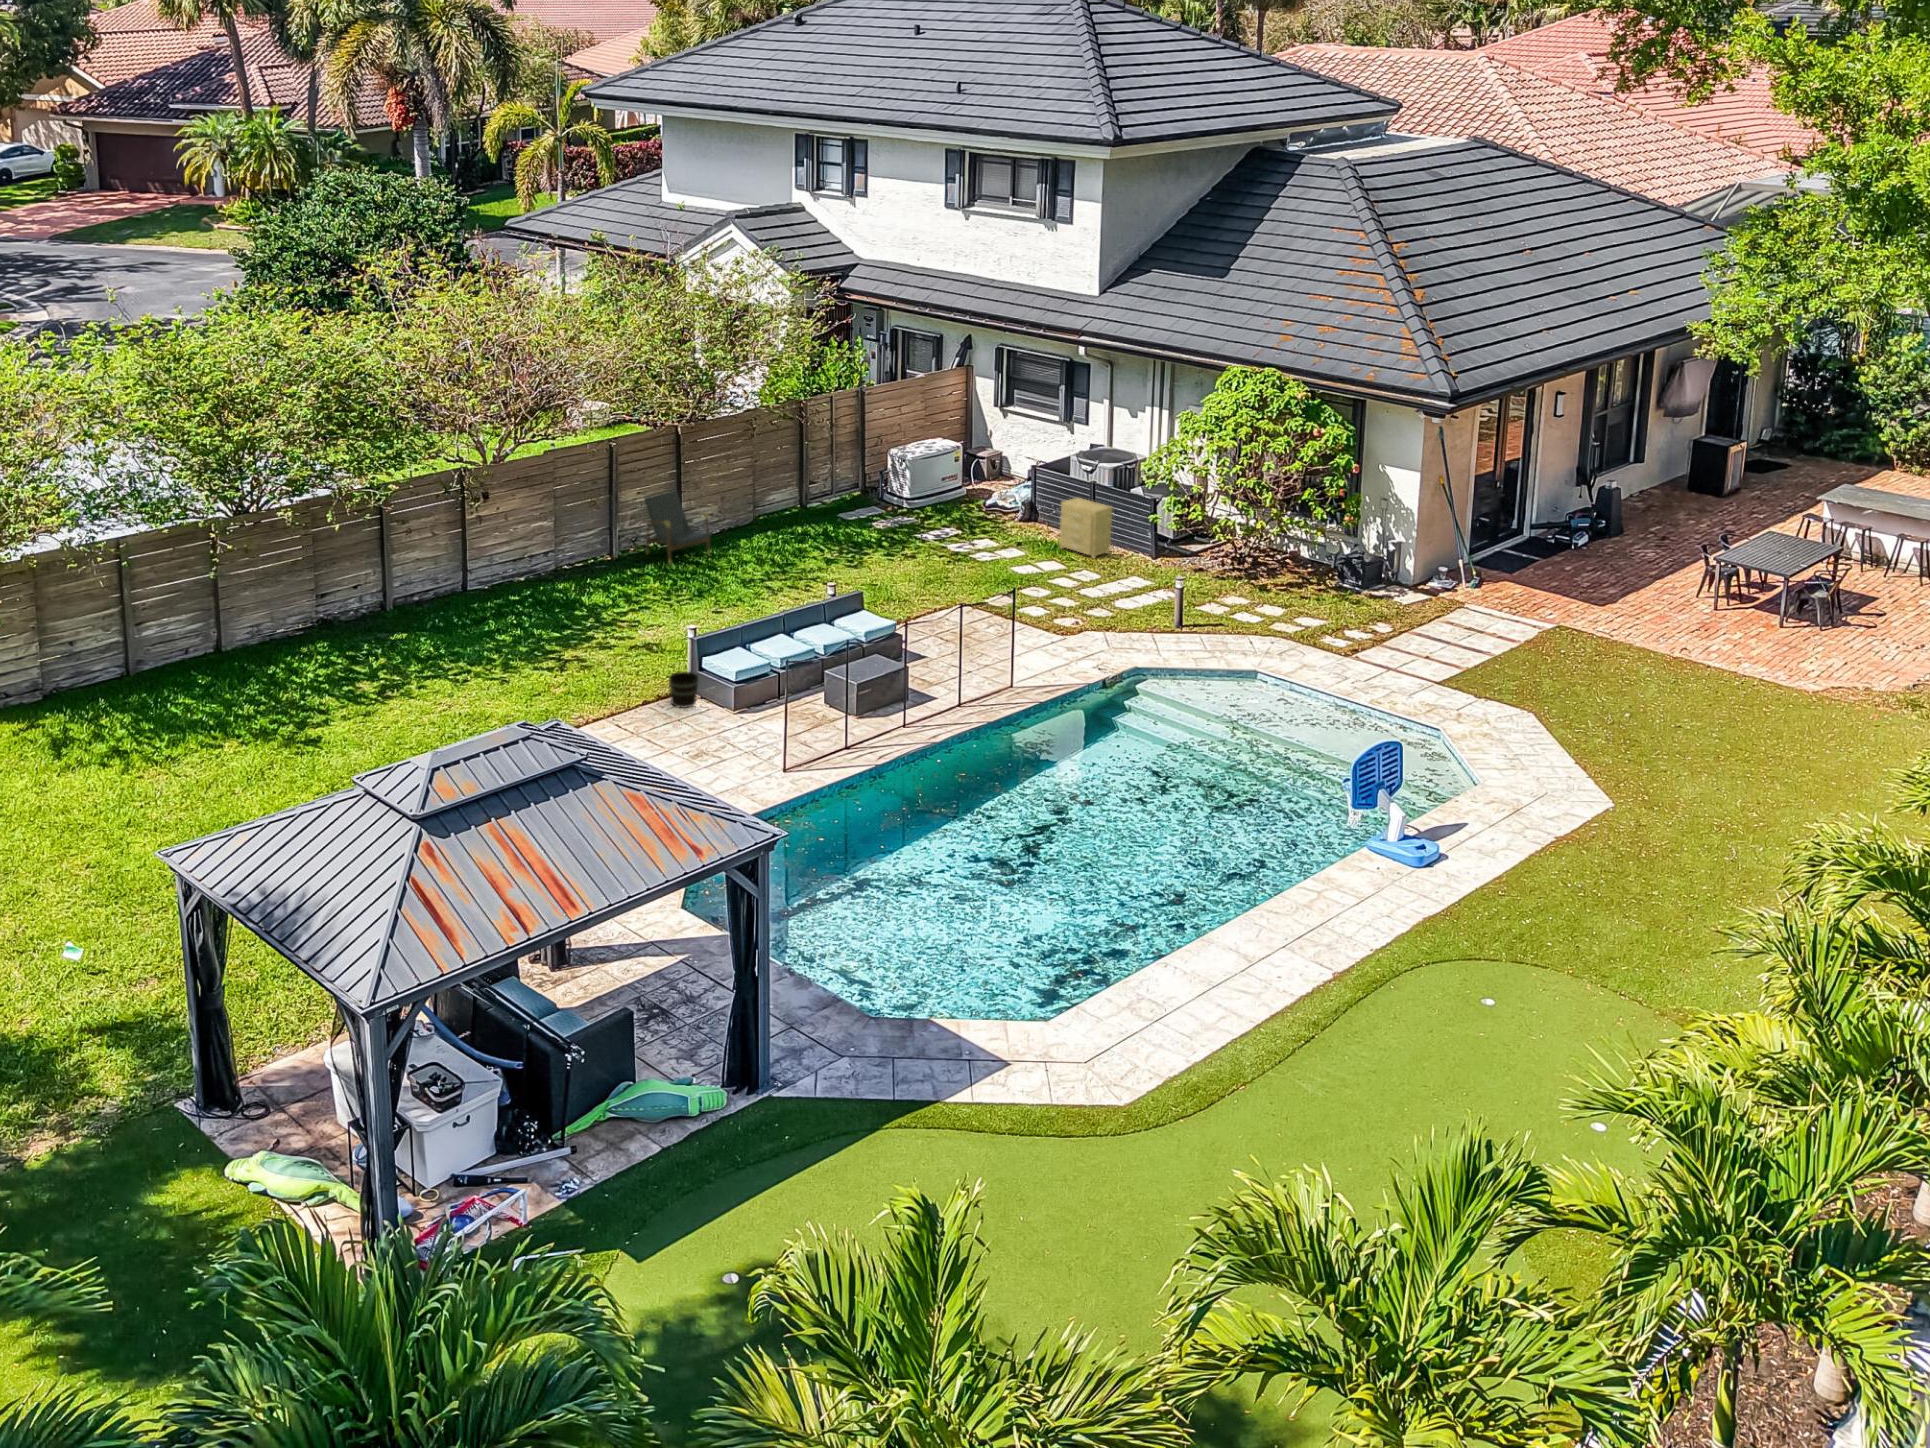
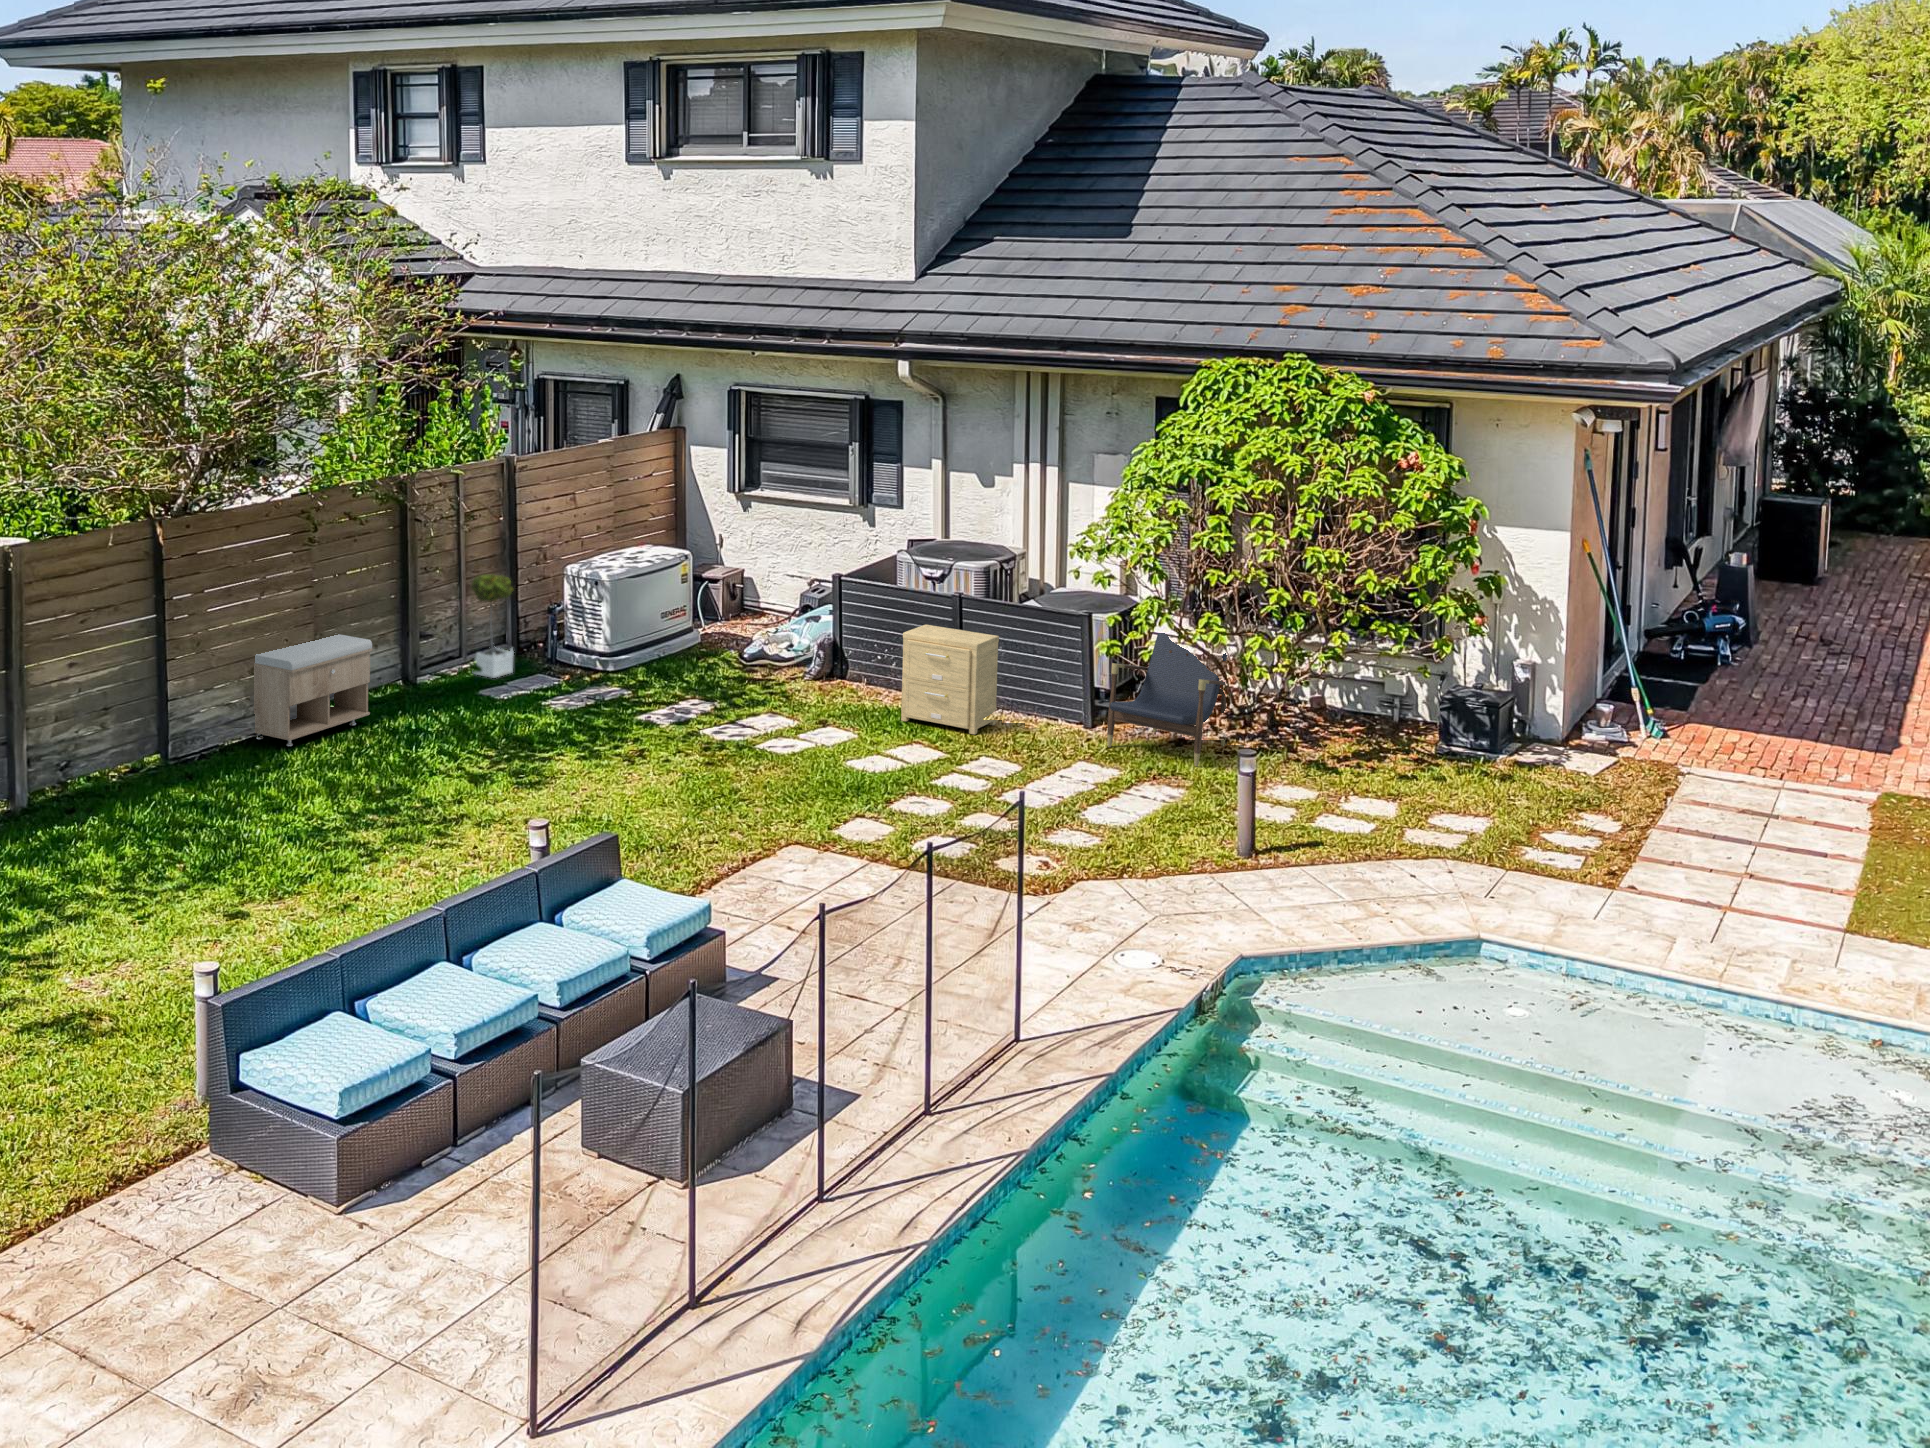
potted tree: none [837,454,863,510] -> present [471,574,514,678]
storage bench: none [718,484,782,541] -> present [254,634,372,746]
lounge chair: present [644,491,711,564] -> present [1107,633,1228,766]
bucket: present [669,671,698,708] -> none [135,1101,228,1217]

